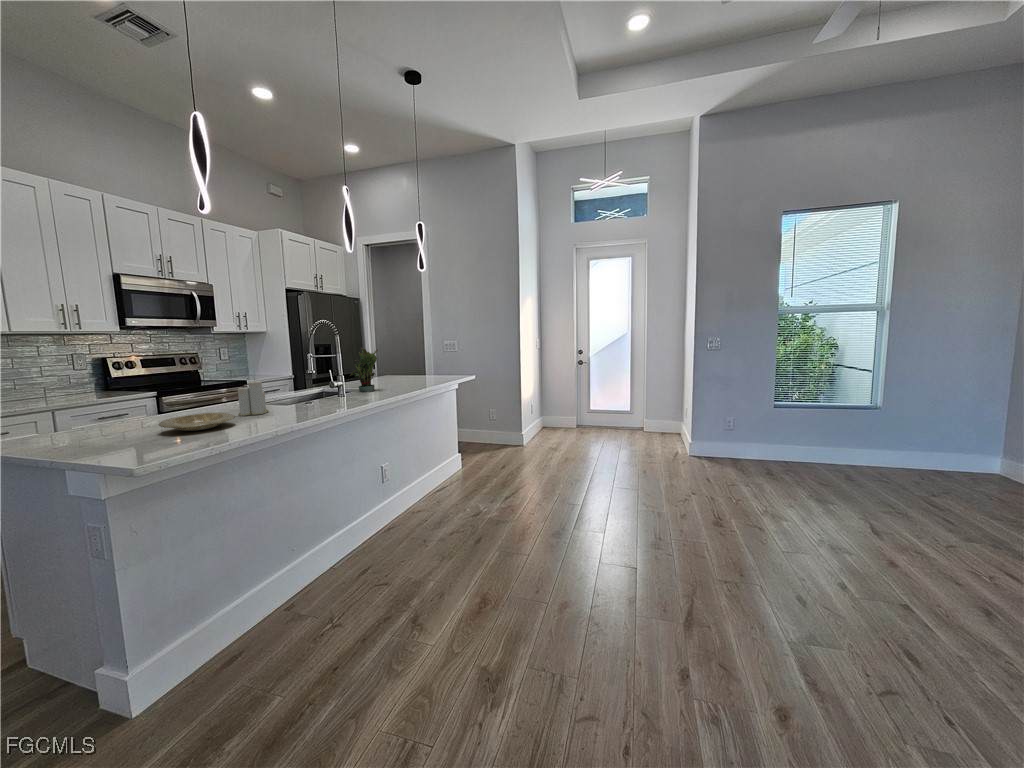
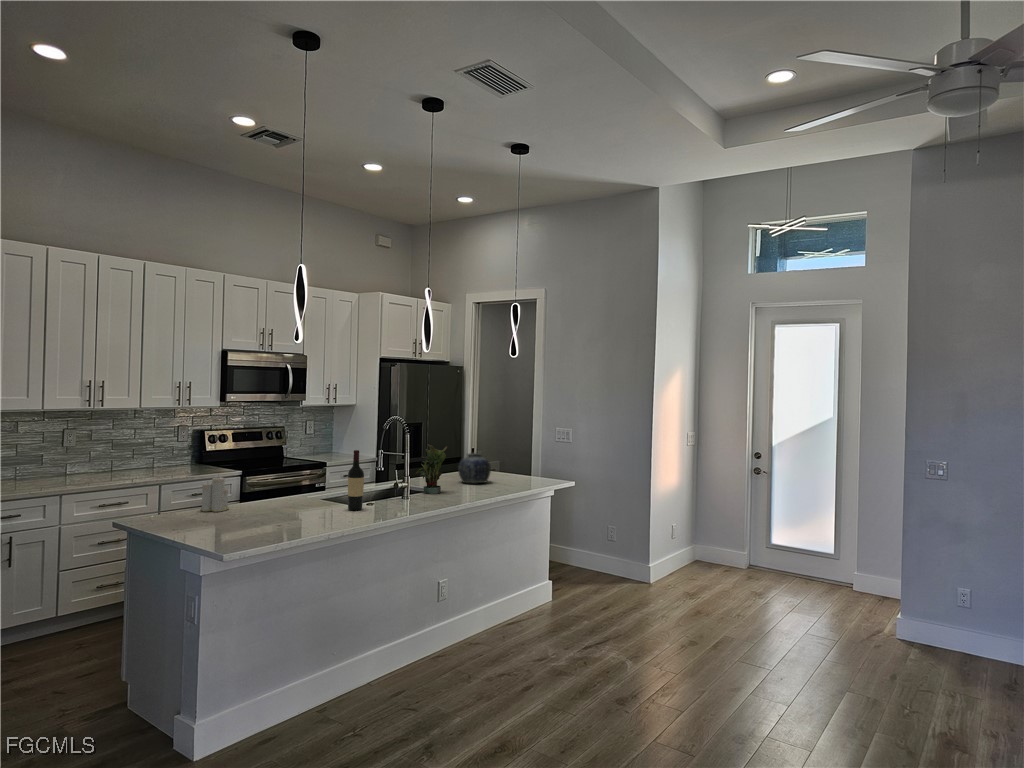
wine bottle: none [291,351,310,409] -> present [348,450,364,510]
vase: none [382,358,410,383] -> present [458,453,491,483]
candle: present [238,381,269,416] -> present [201,477,229,512]
plate: present [158,413,235,431] -> none [231,507,291,524]

